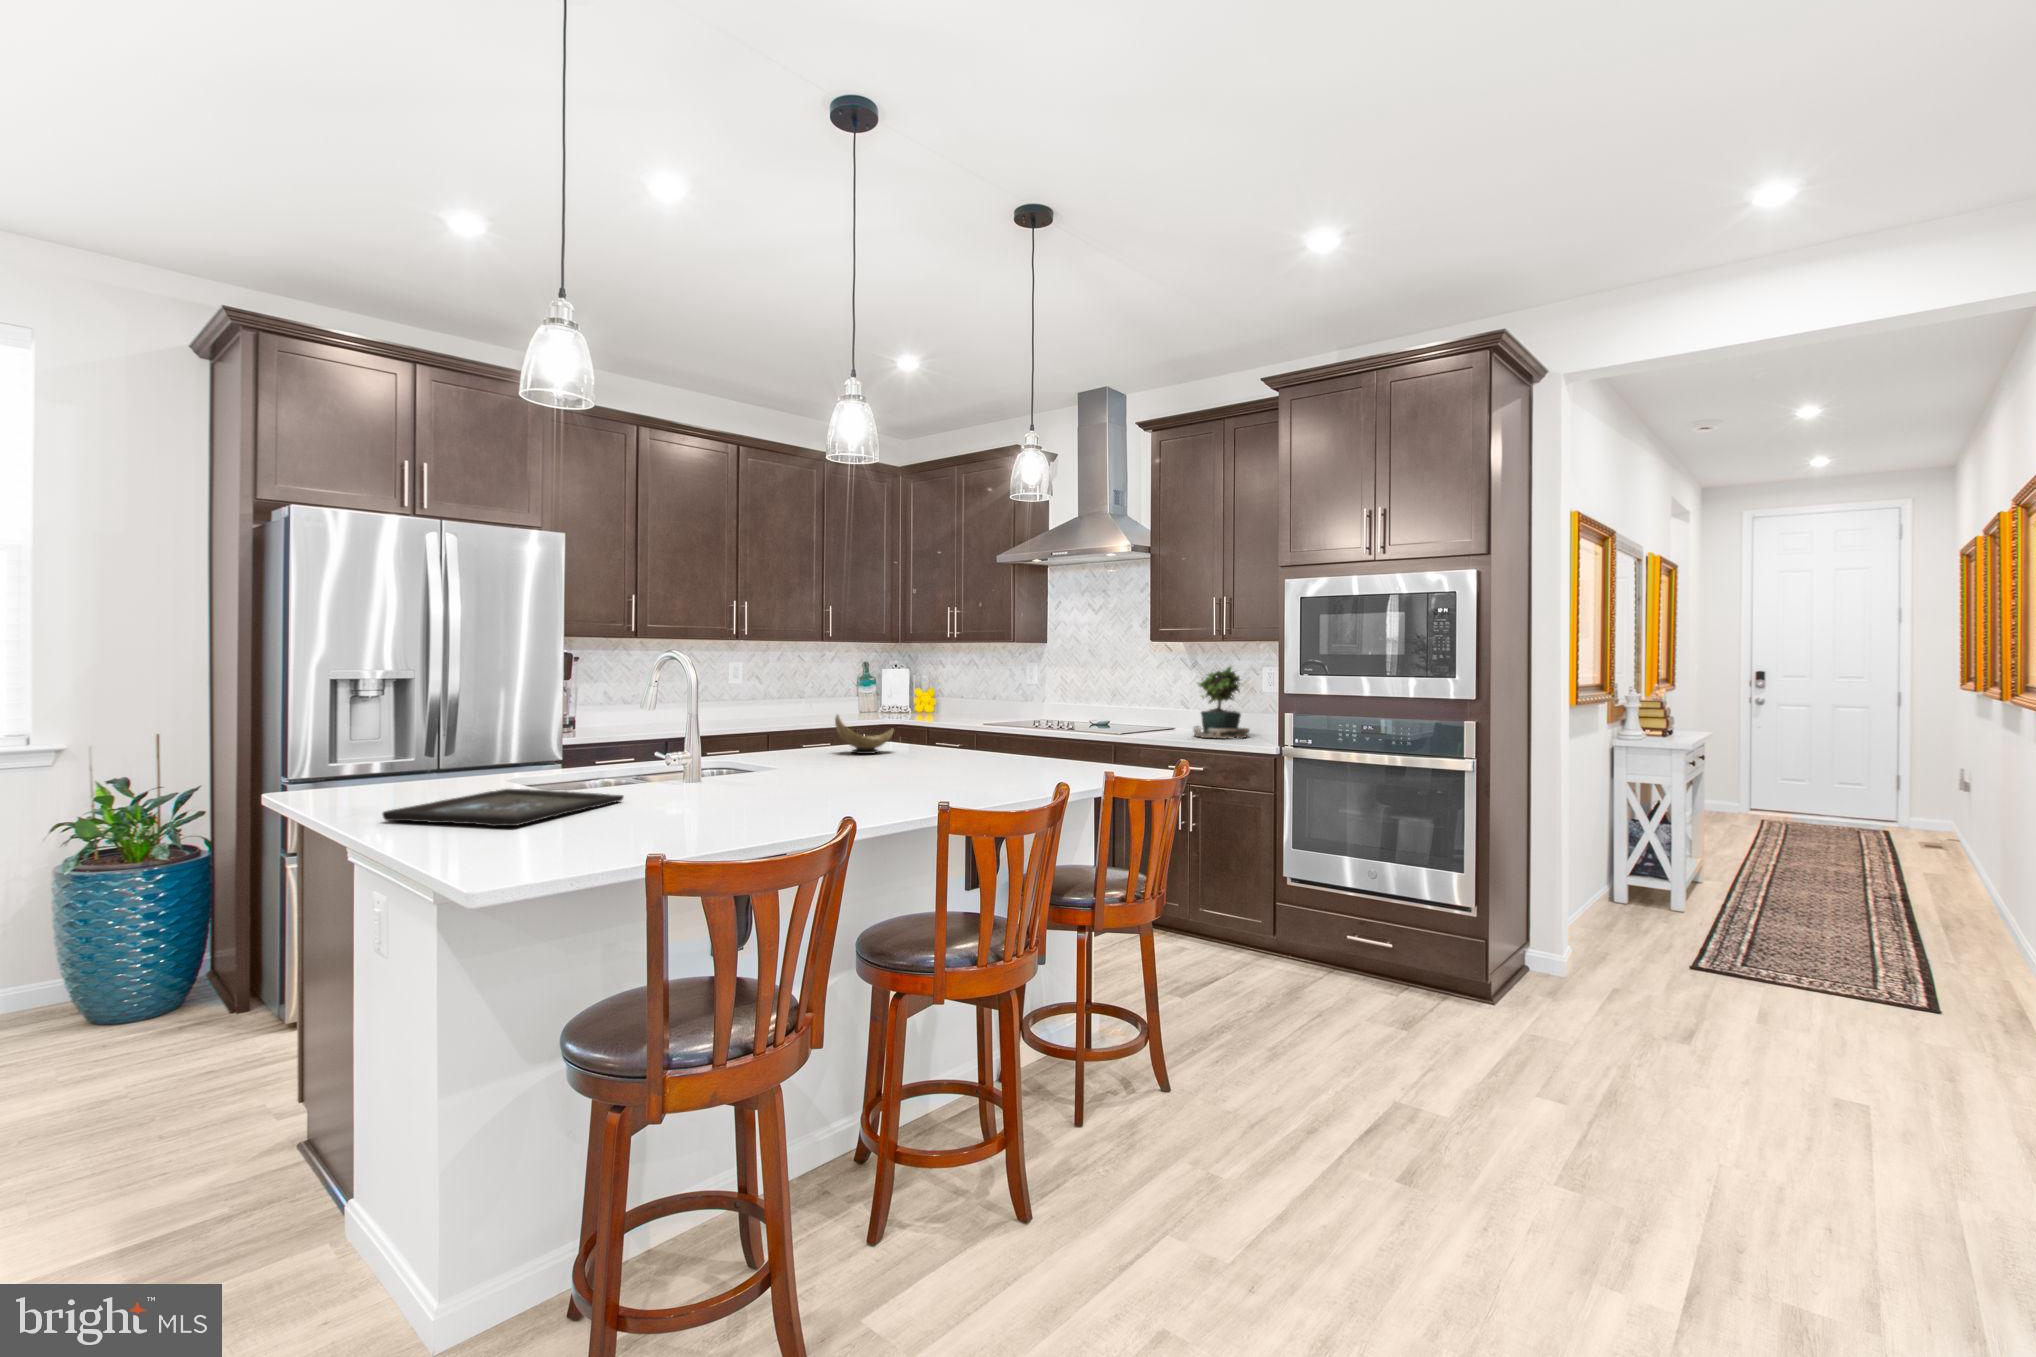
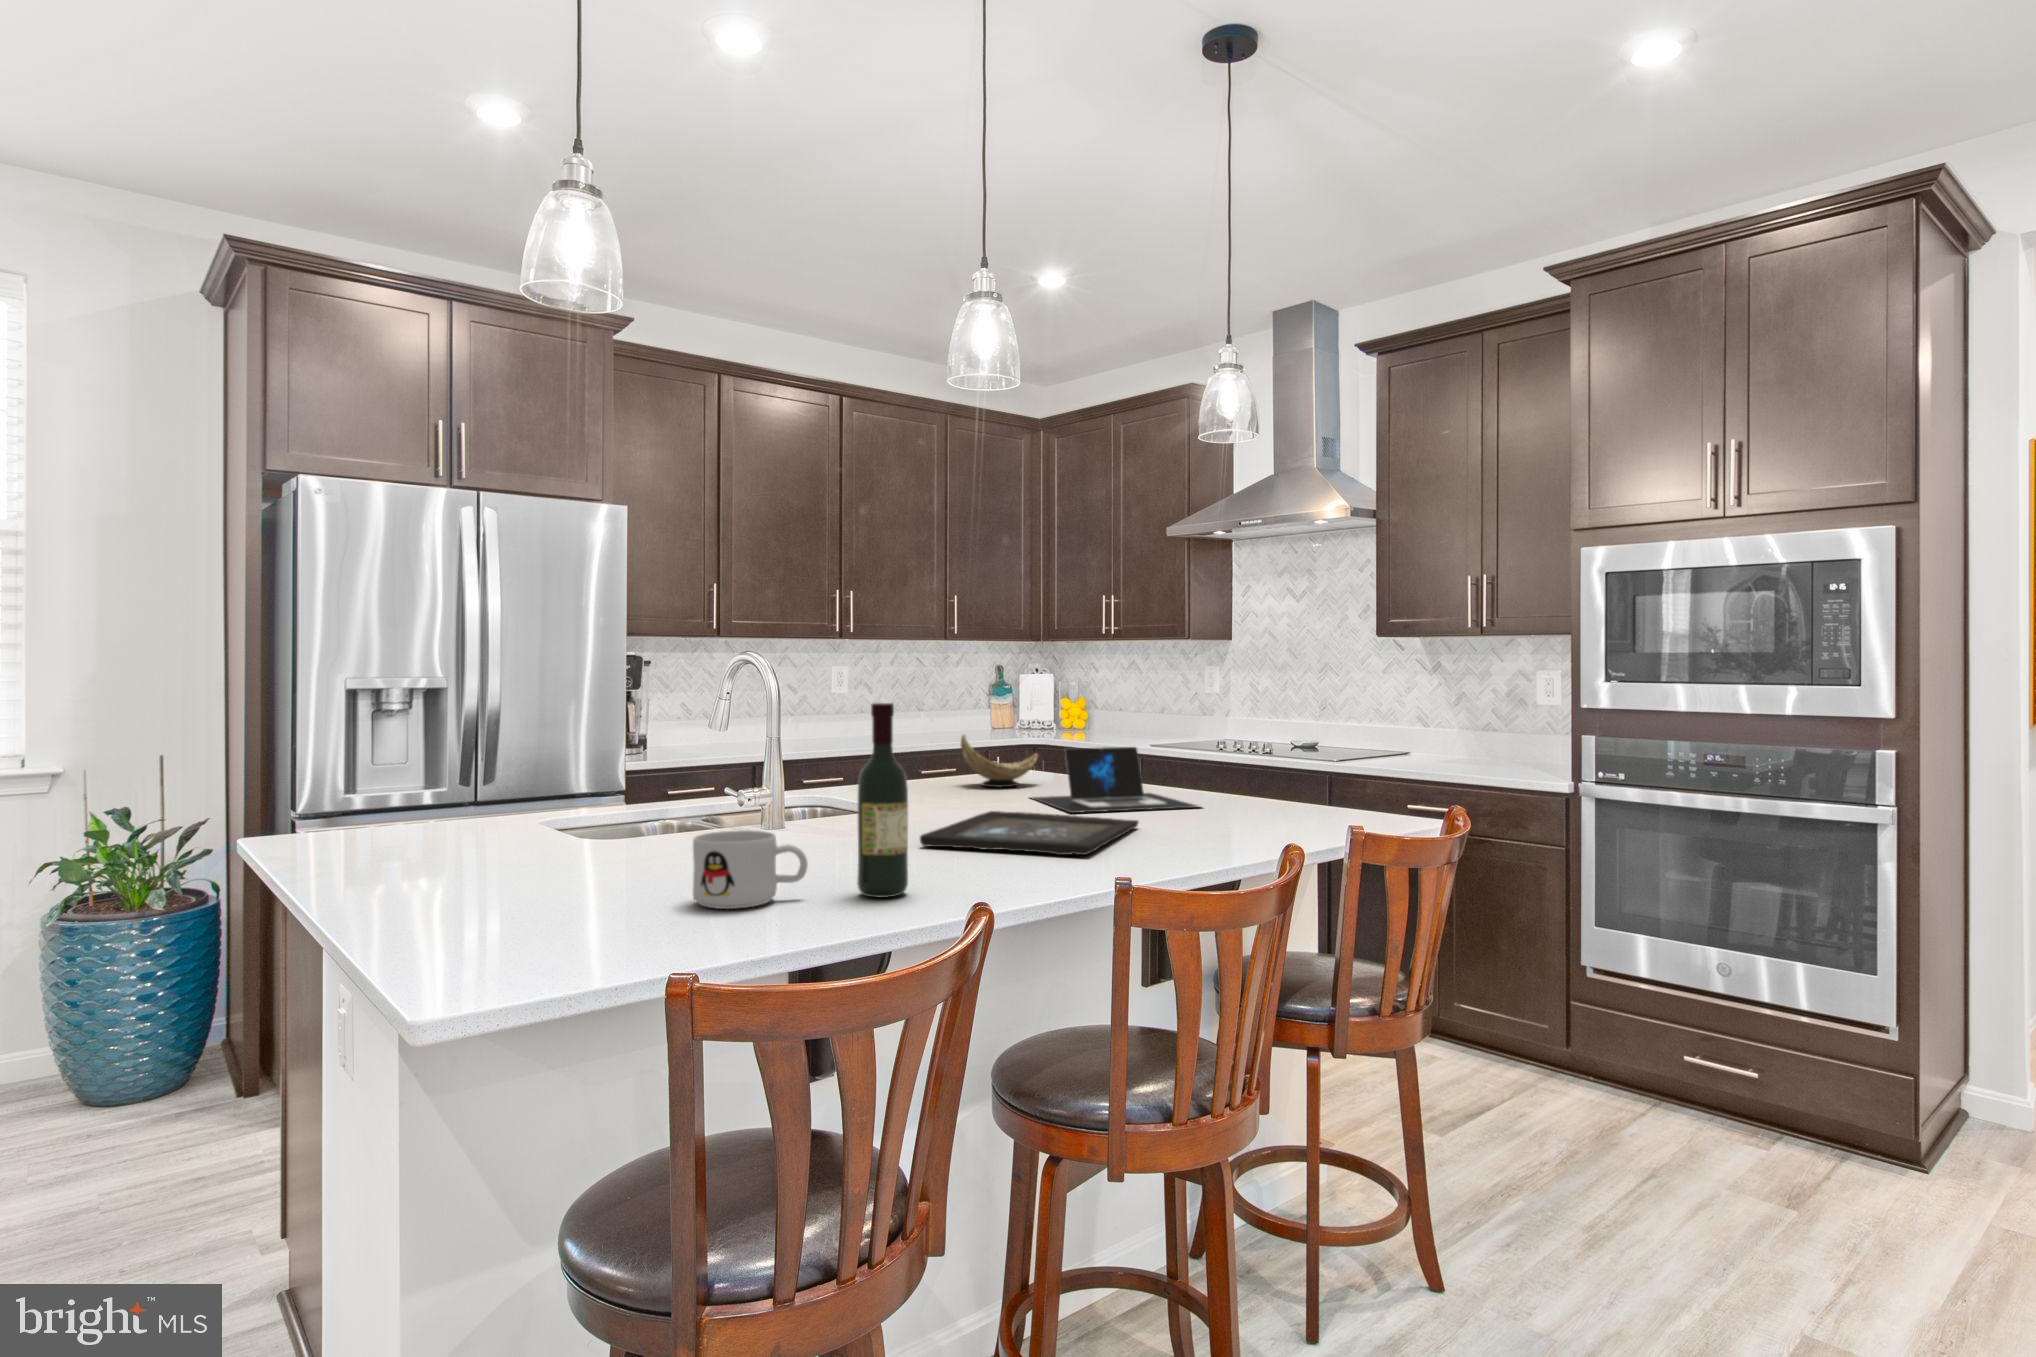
potted plant: present [1193,667,1250,739] -> none [1434,667,1522,769]
wine bottle: none [763,691,798,824] -> present [857,703,908,897]
laptop: none [886,723,1013,770] -> present [1032,747,1199,813]
mug: none [645,780,727,832] -> present [693,830,808,909]
tray: present [383,789,623,826] -> present [920,811,1138,855]

